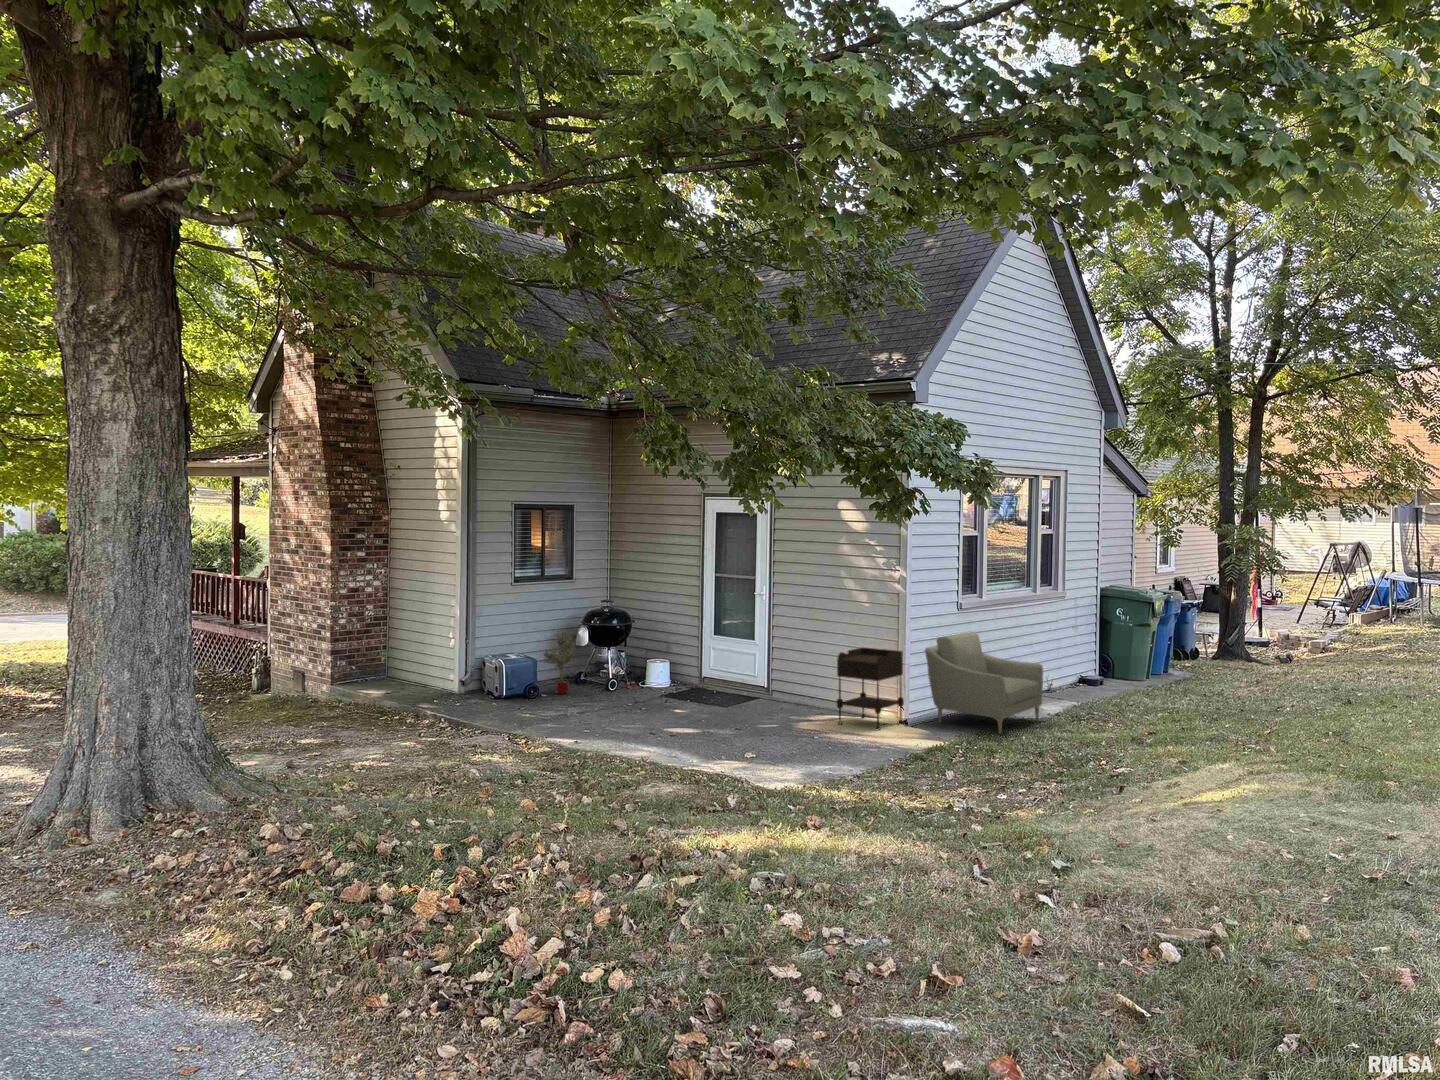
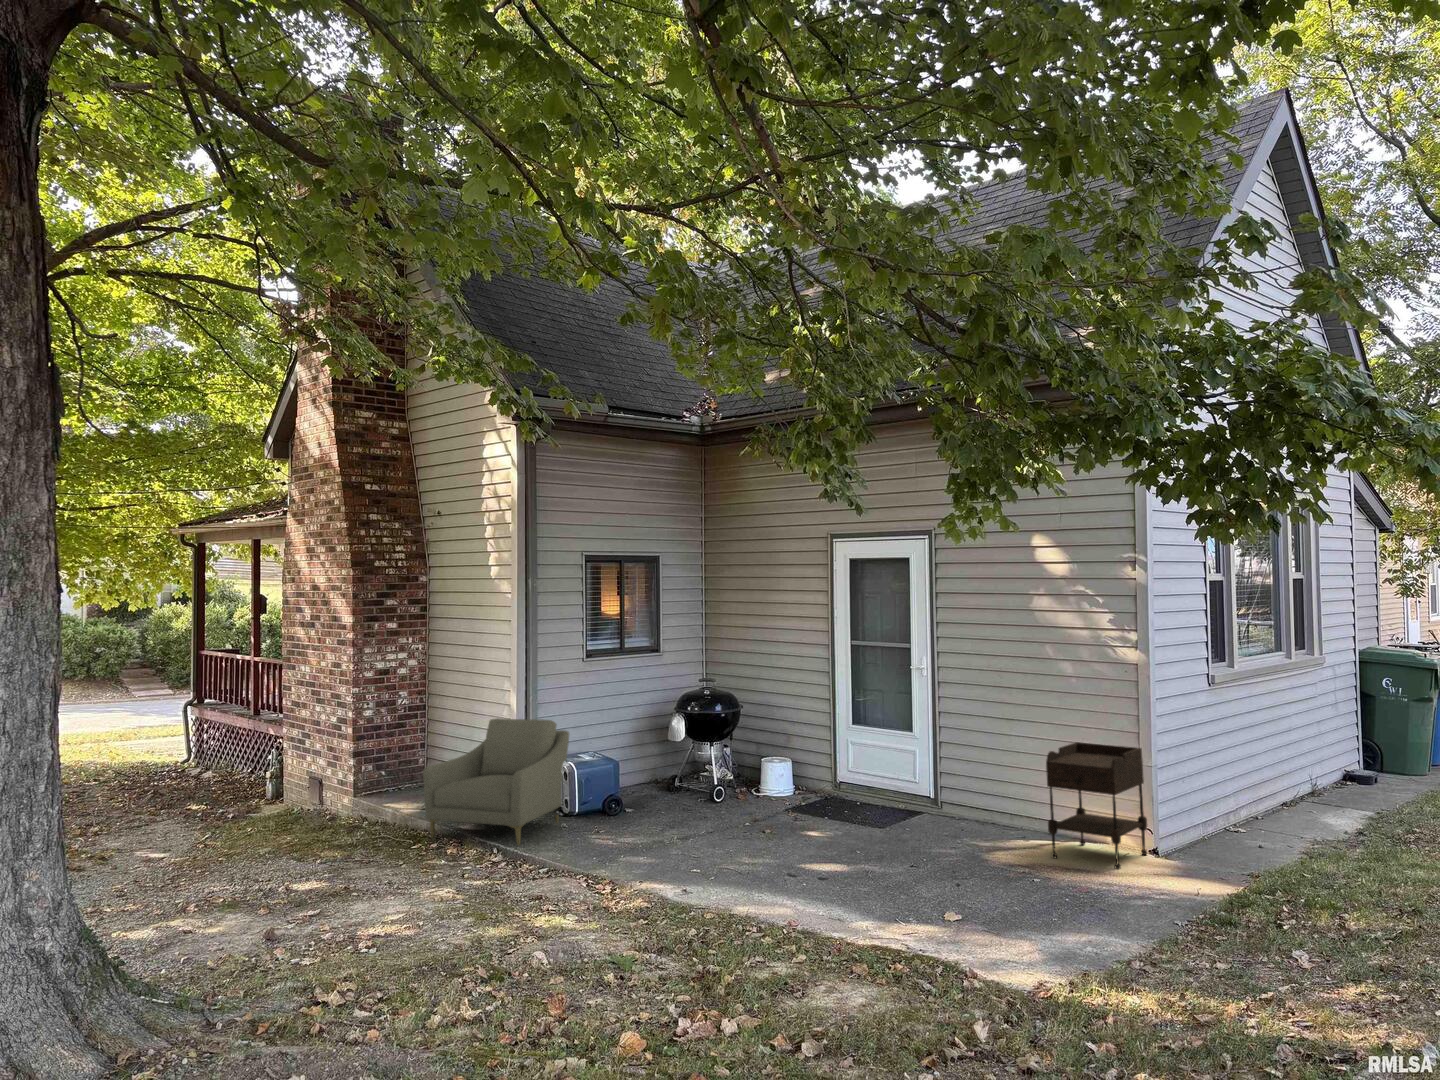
potted tree: present [544,630,574,694] -> none [623,718,667,806]
chair: present [925,632,1043,733] -> present [423,718,569,845]

